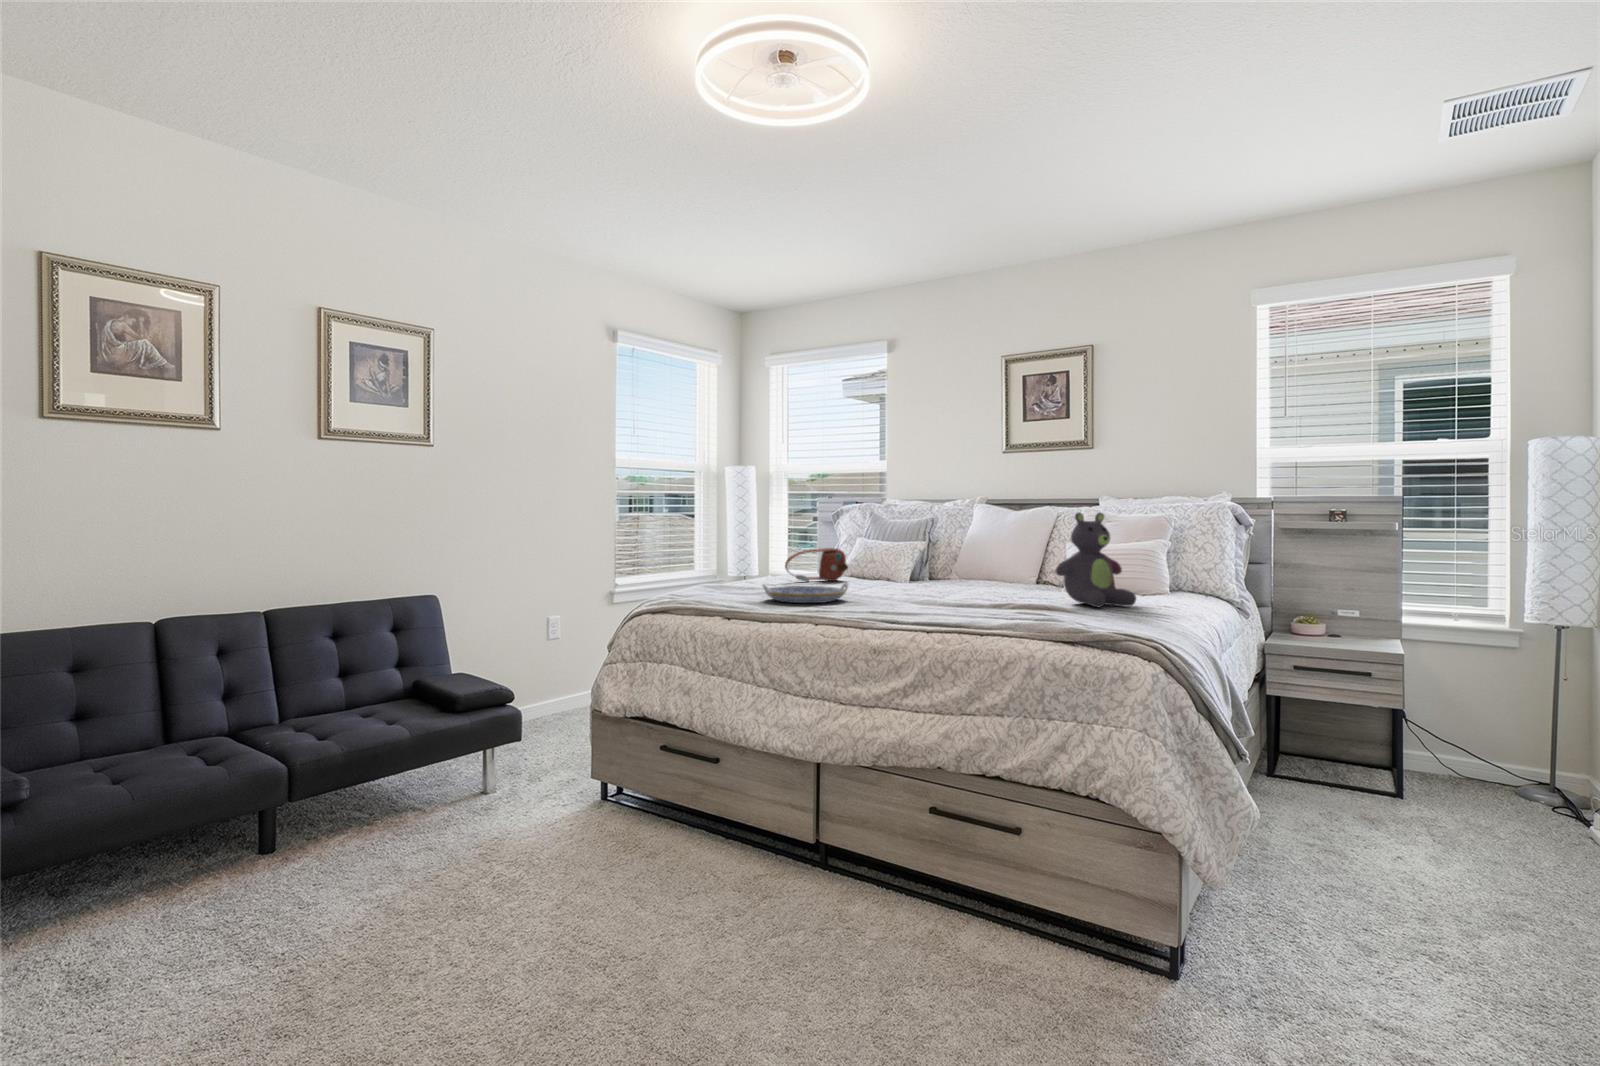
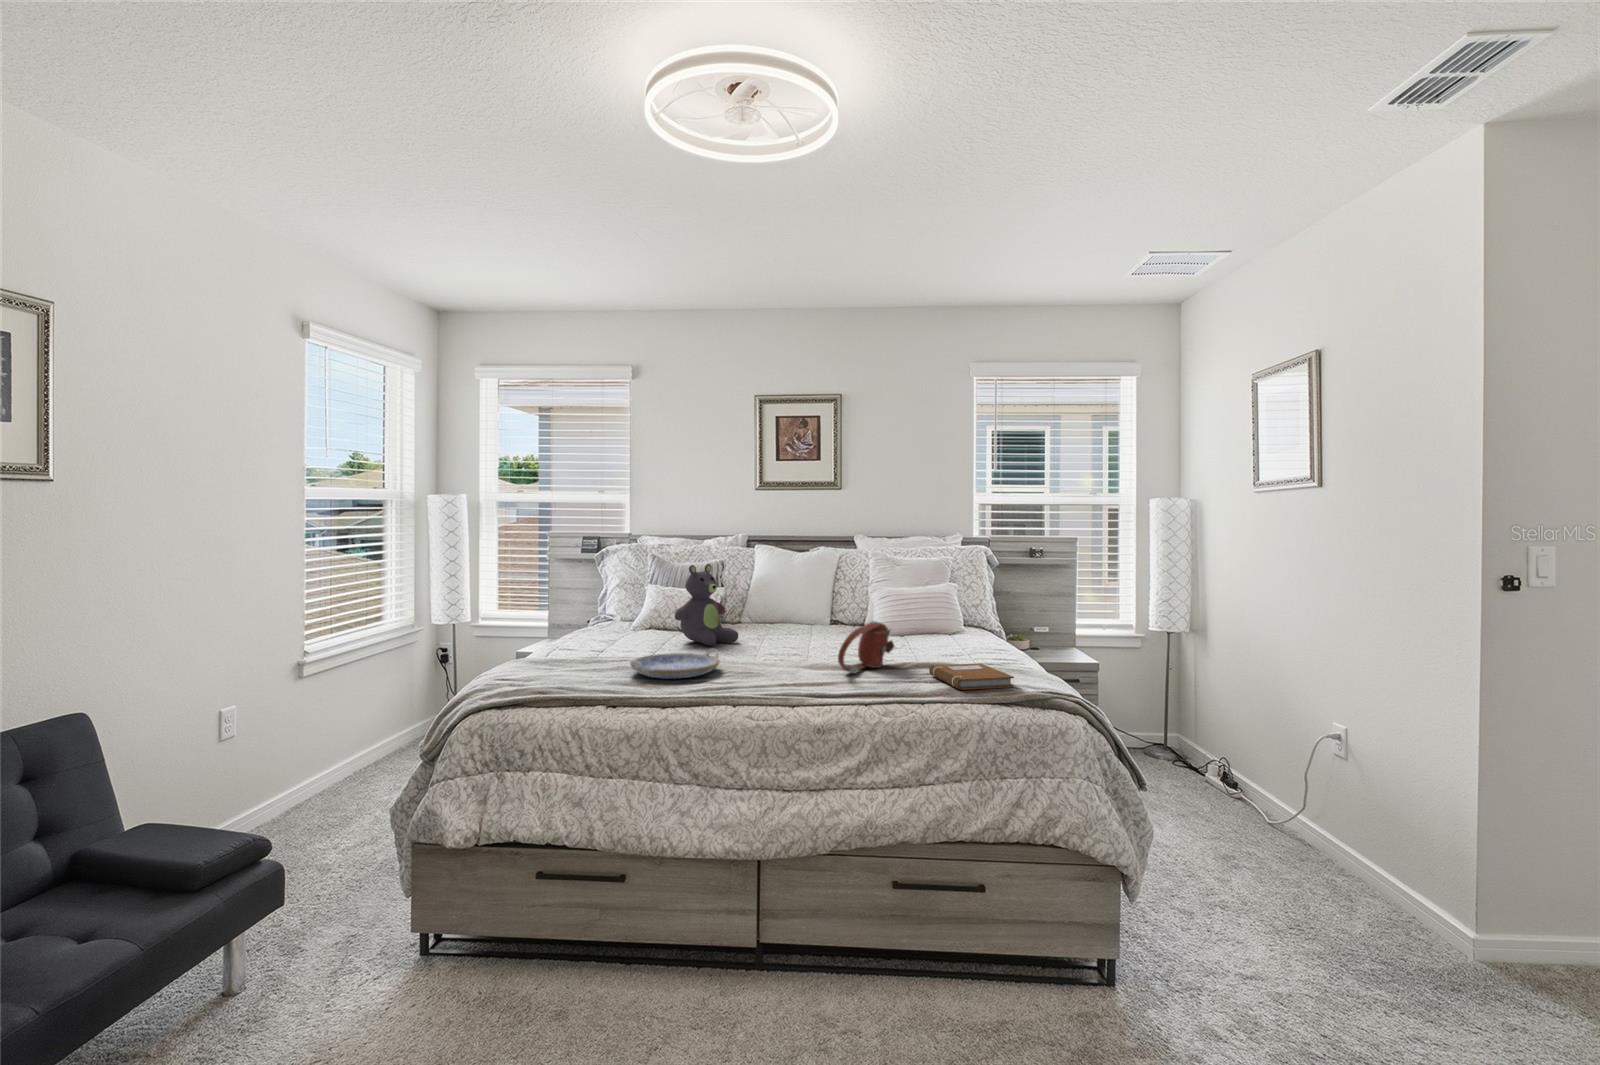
stuffed bear: present [1056,513,1136,607] -> present [675,564,739,646]
handbag: present [785,548,848,582] -> present [838,621,894,673]
notebook: none [1028,606,1099,630] -> present [929,663,1014,690]

